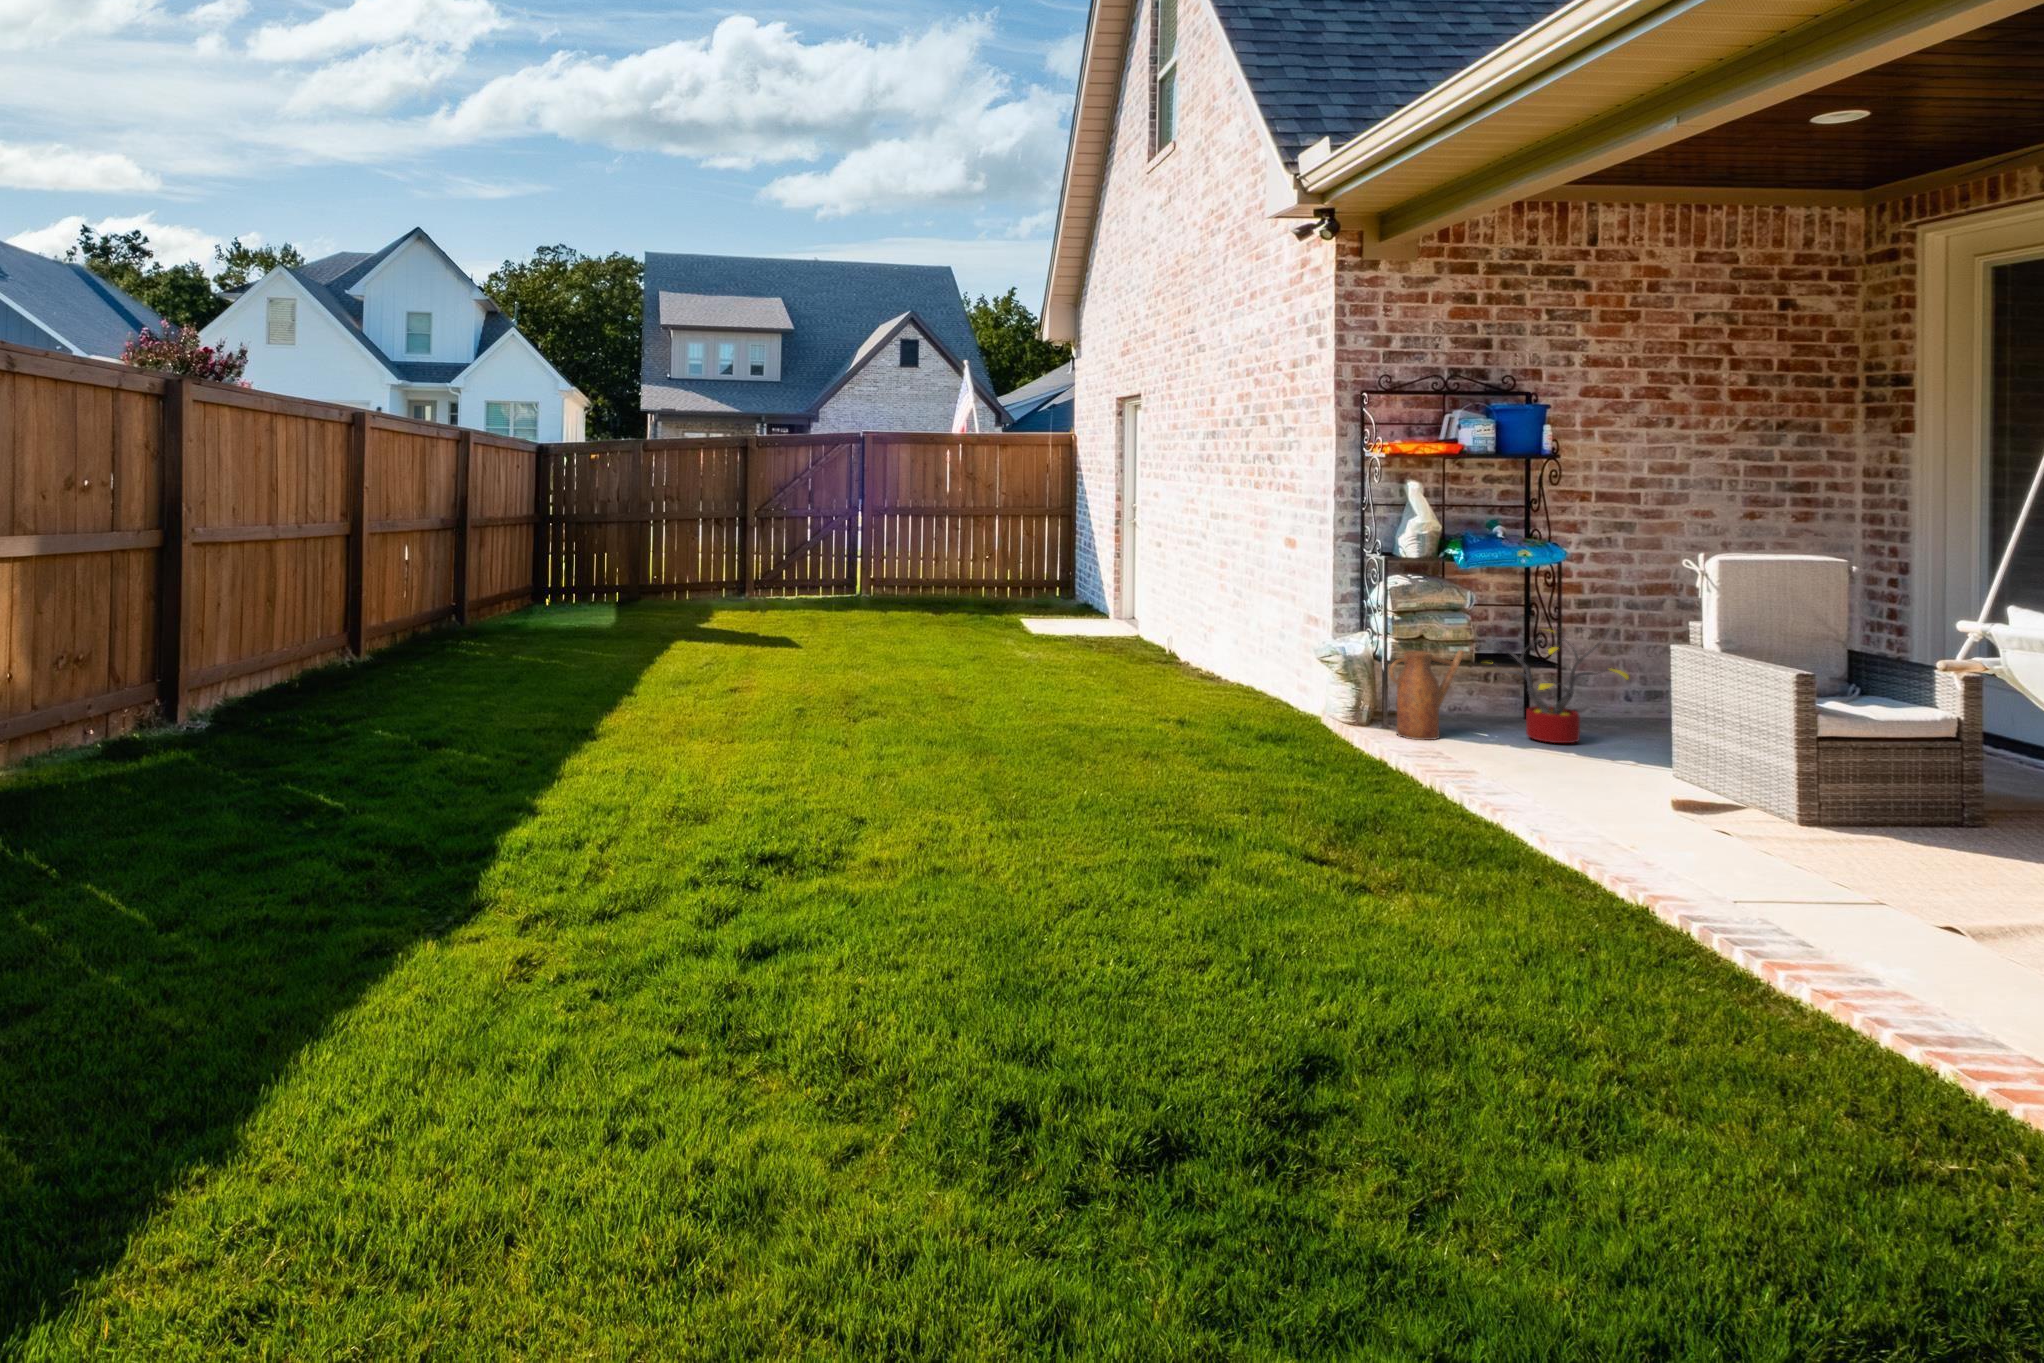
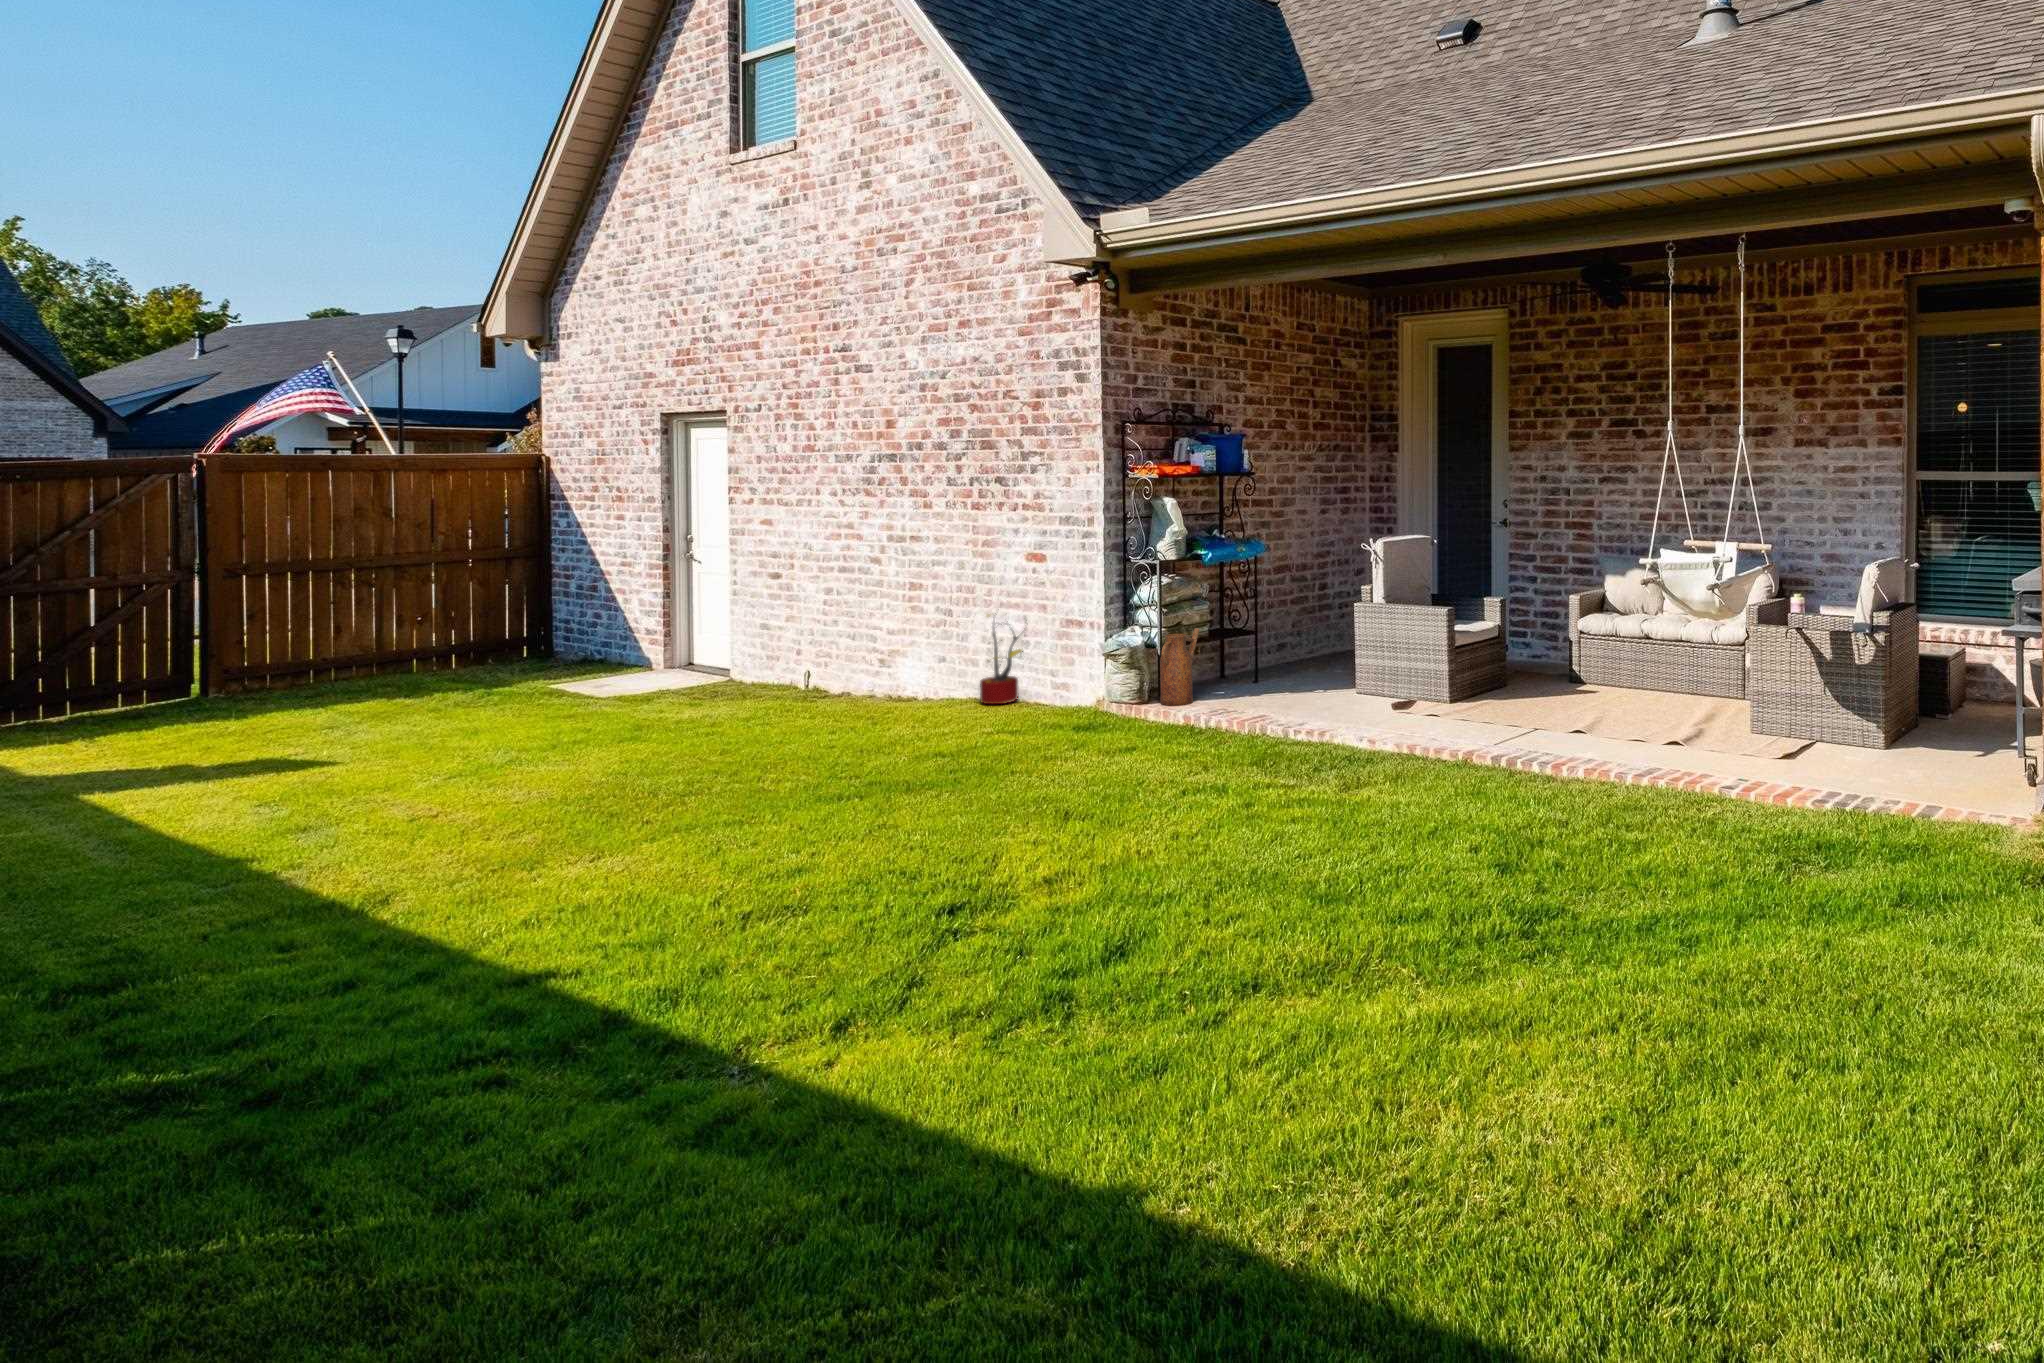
decorative plant: present [1493,630,1629,743] -> present [980,615,1023,704]

